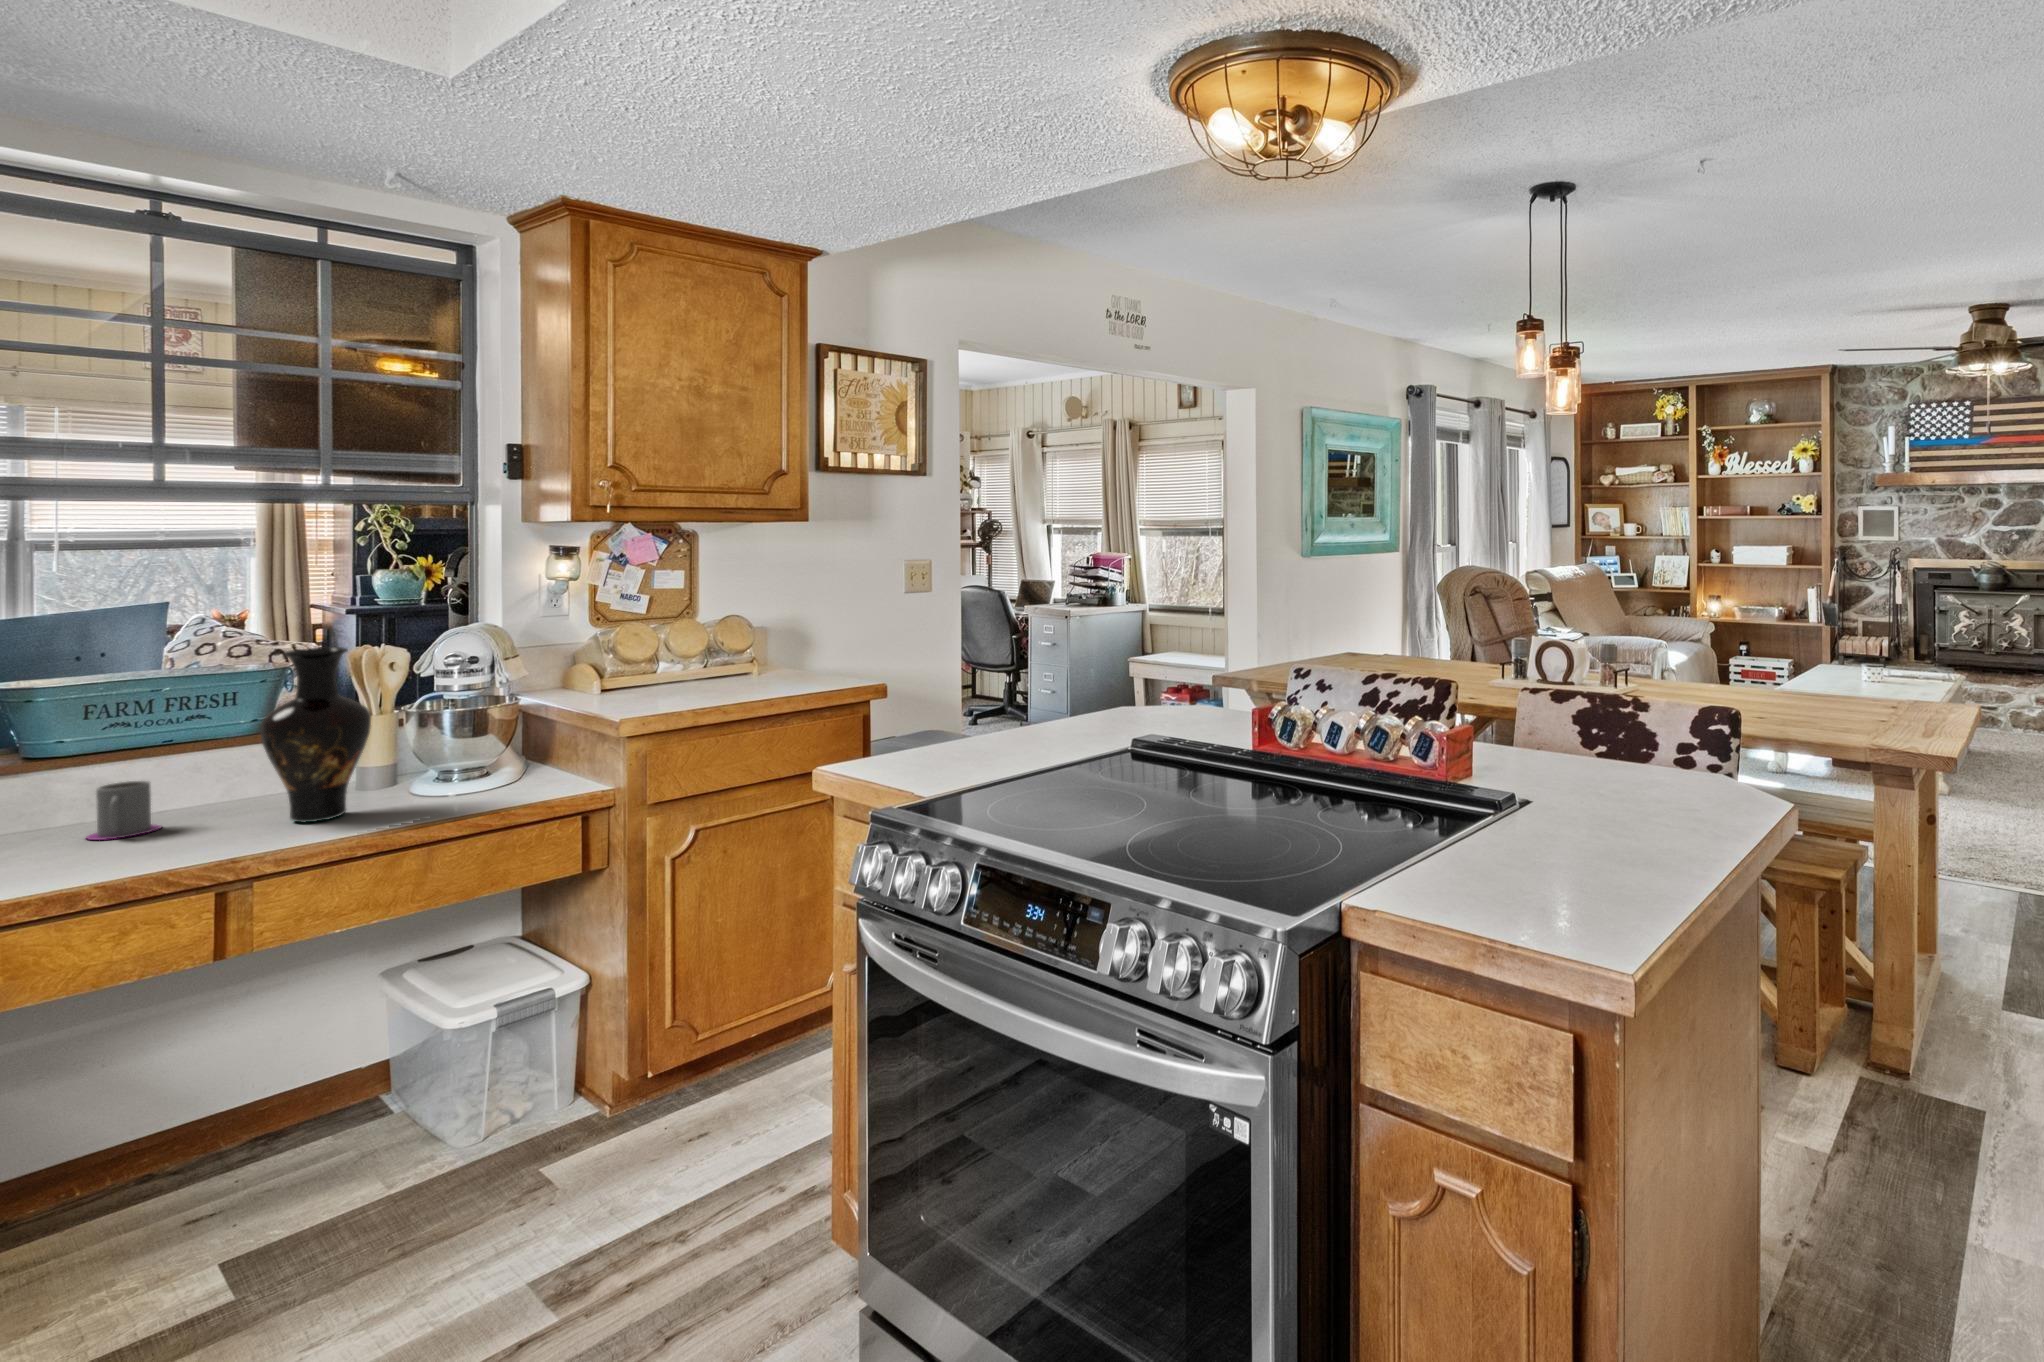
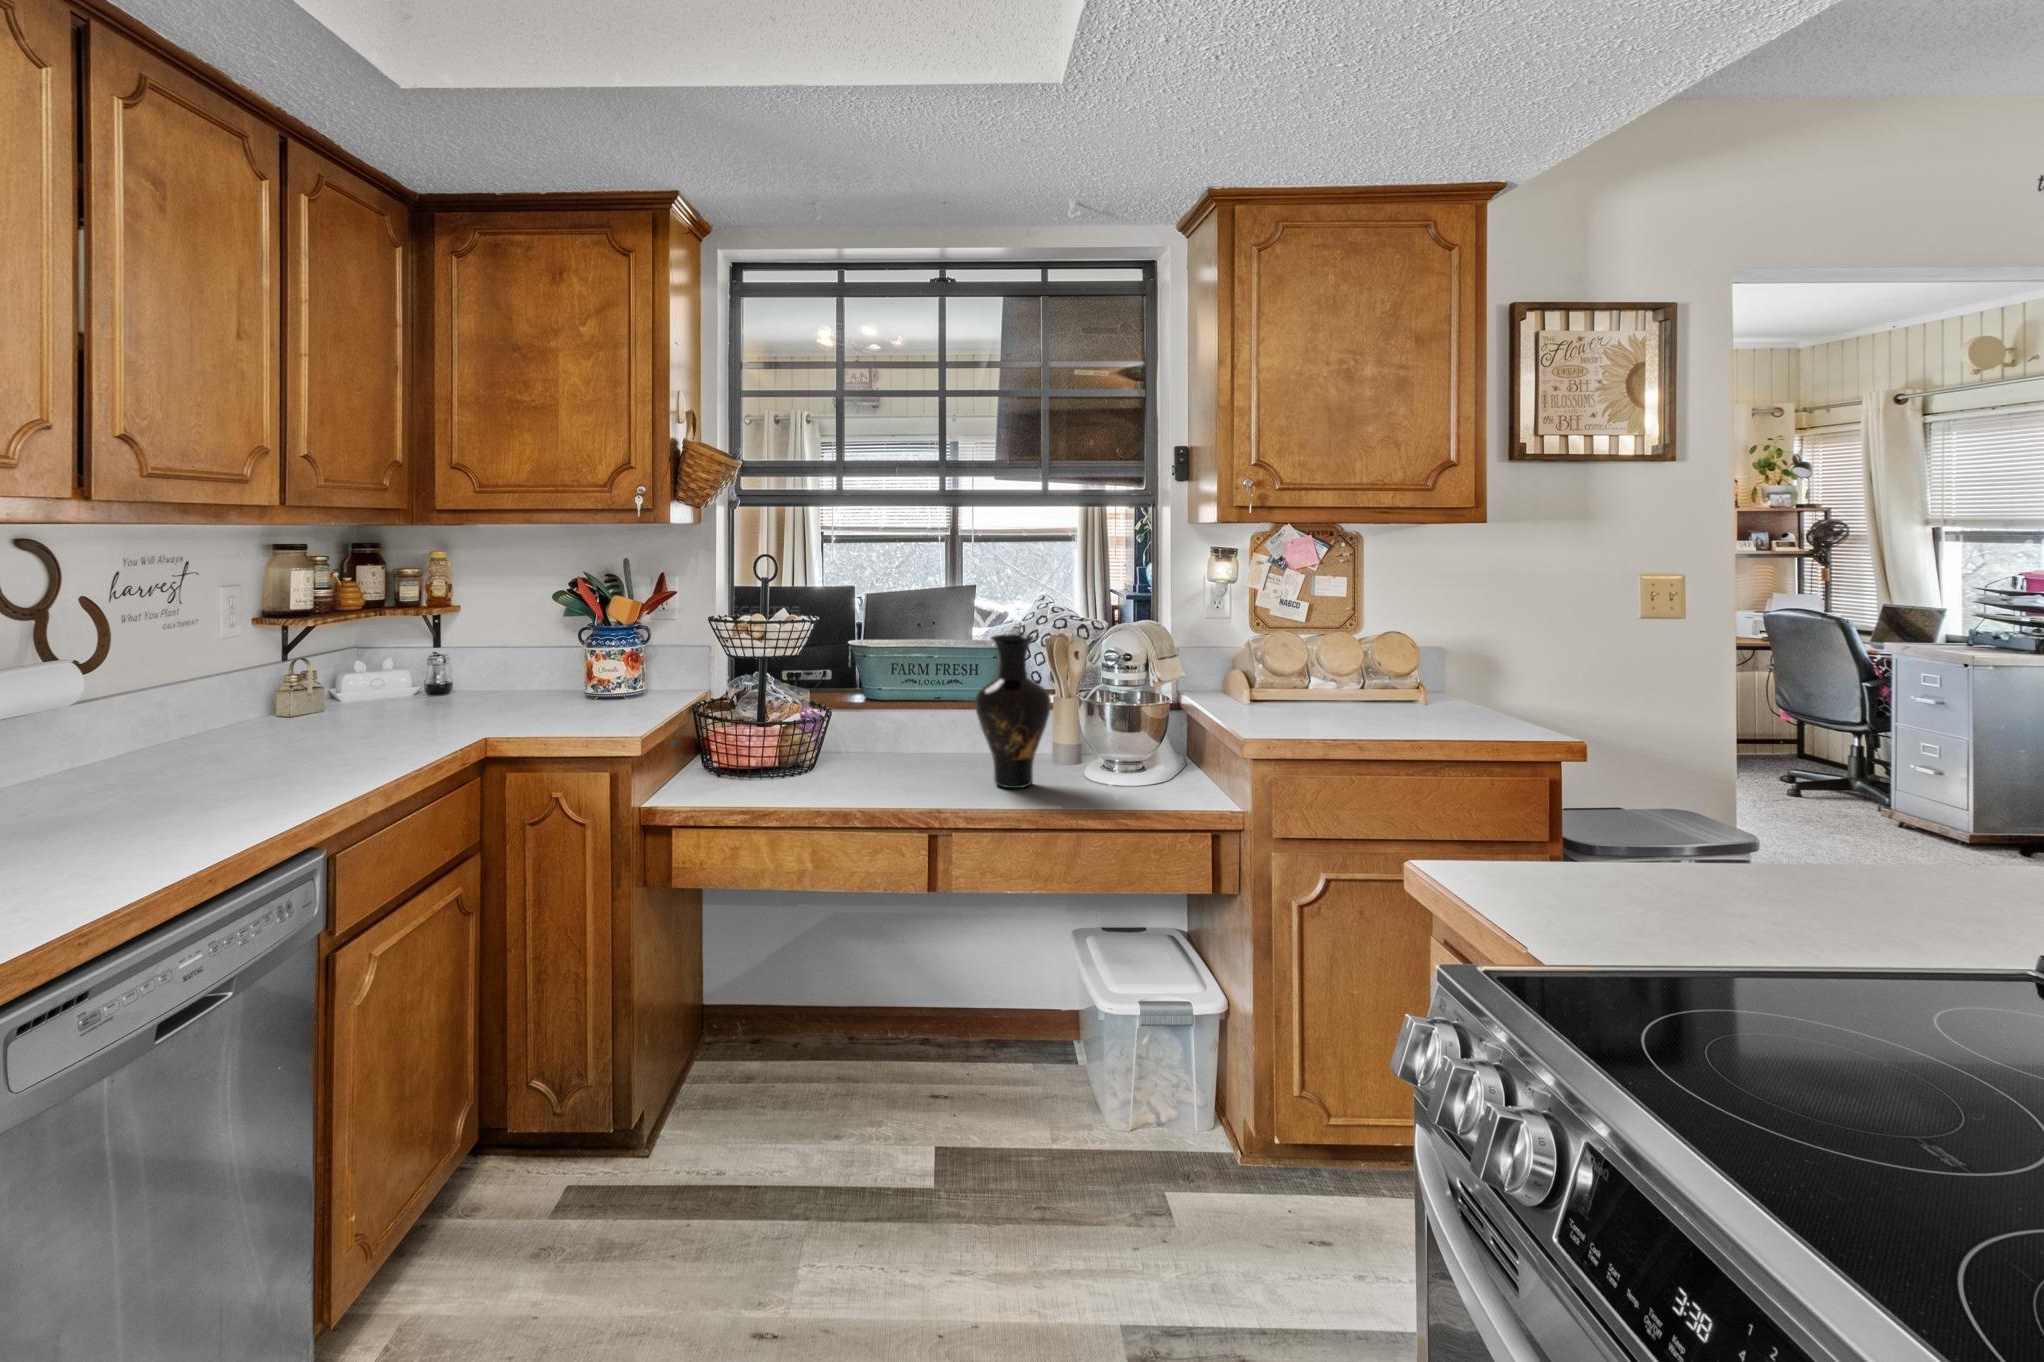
mug: present [86,781,161,840] -> none [886,728,928,772]

